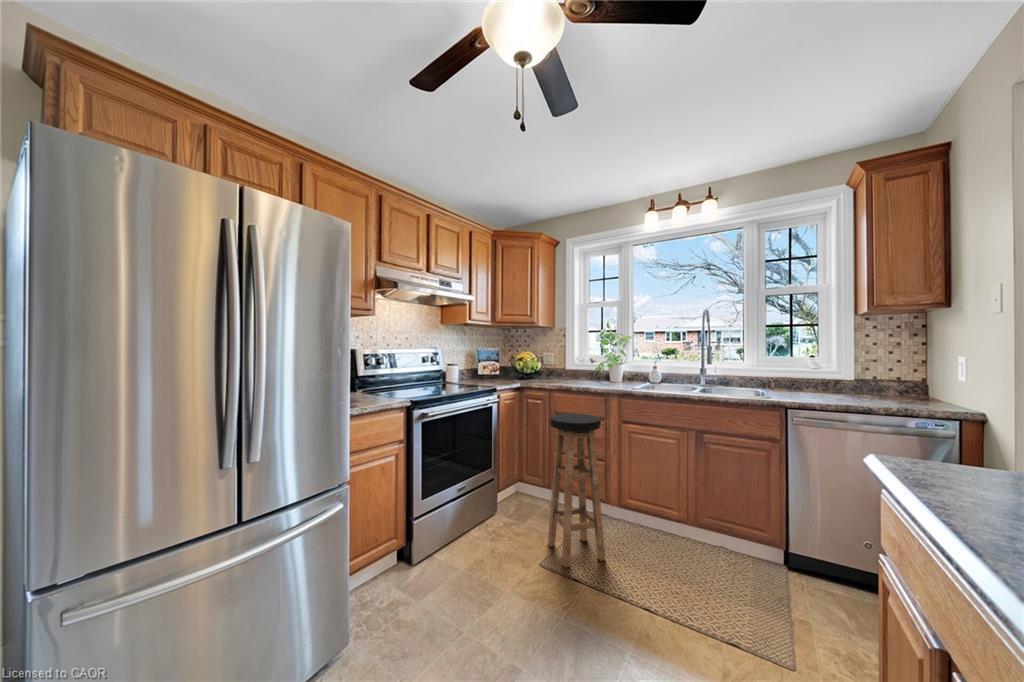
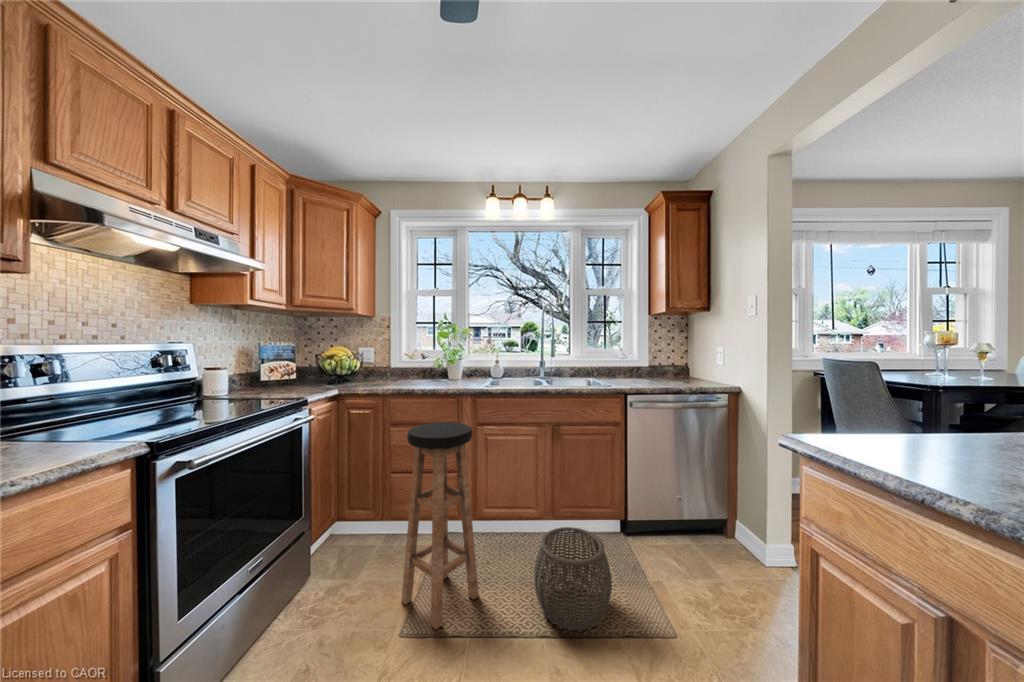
woven basket: none [646,523,725,616] -> present [534,527,612,632]

